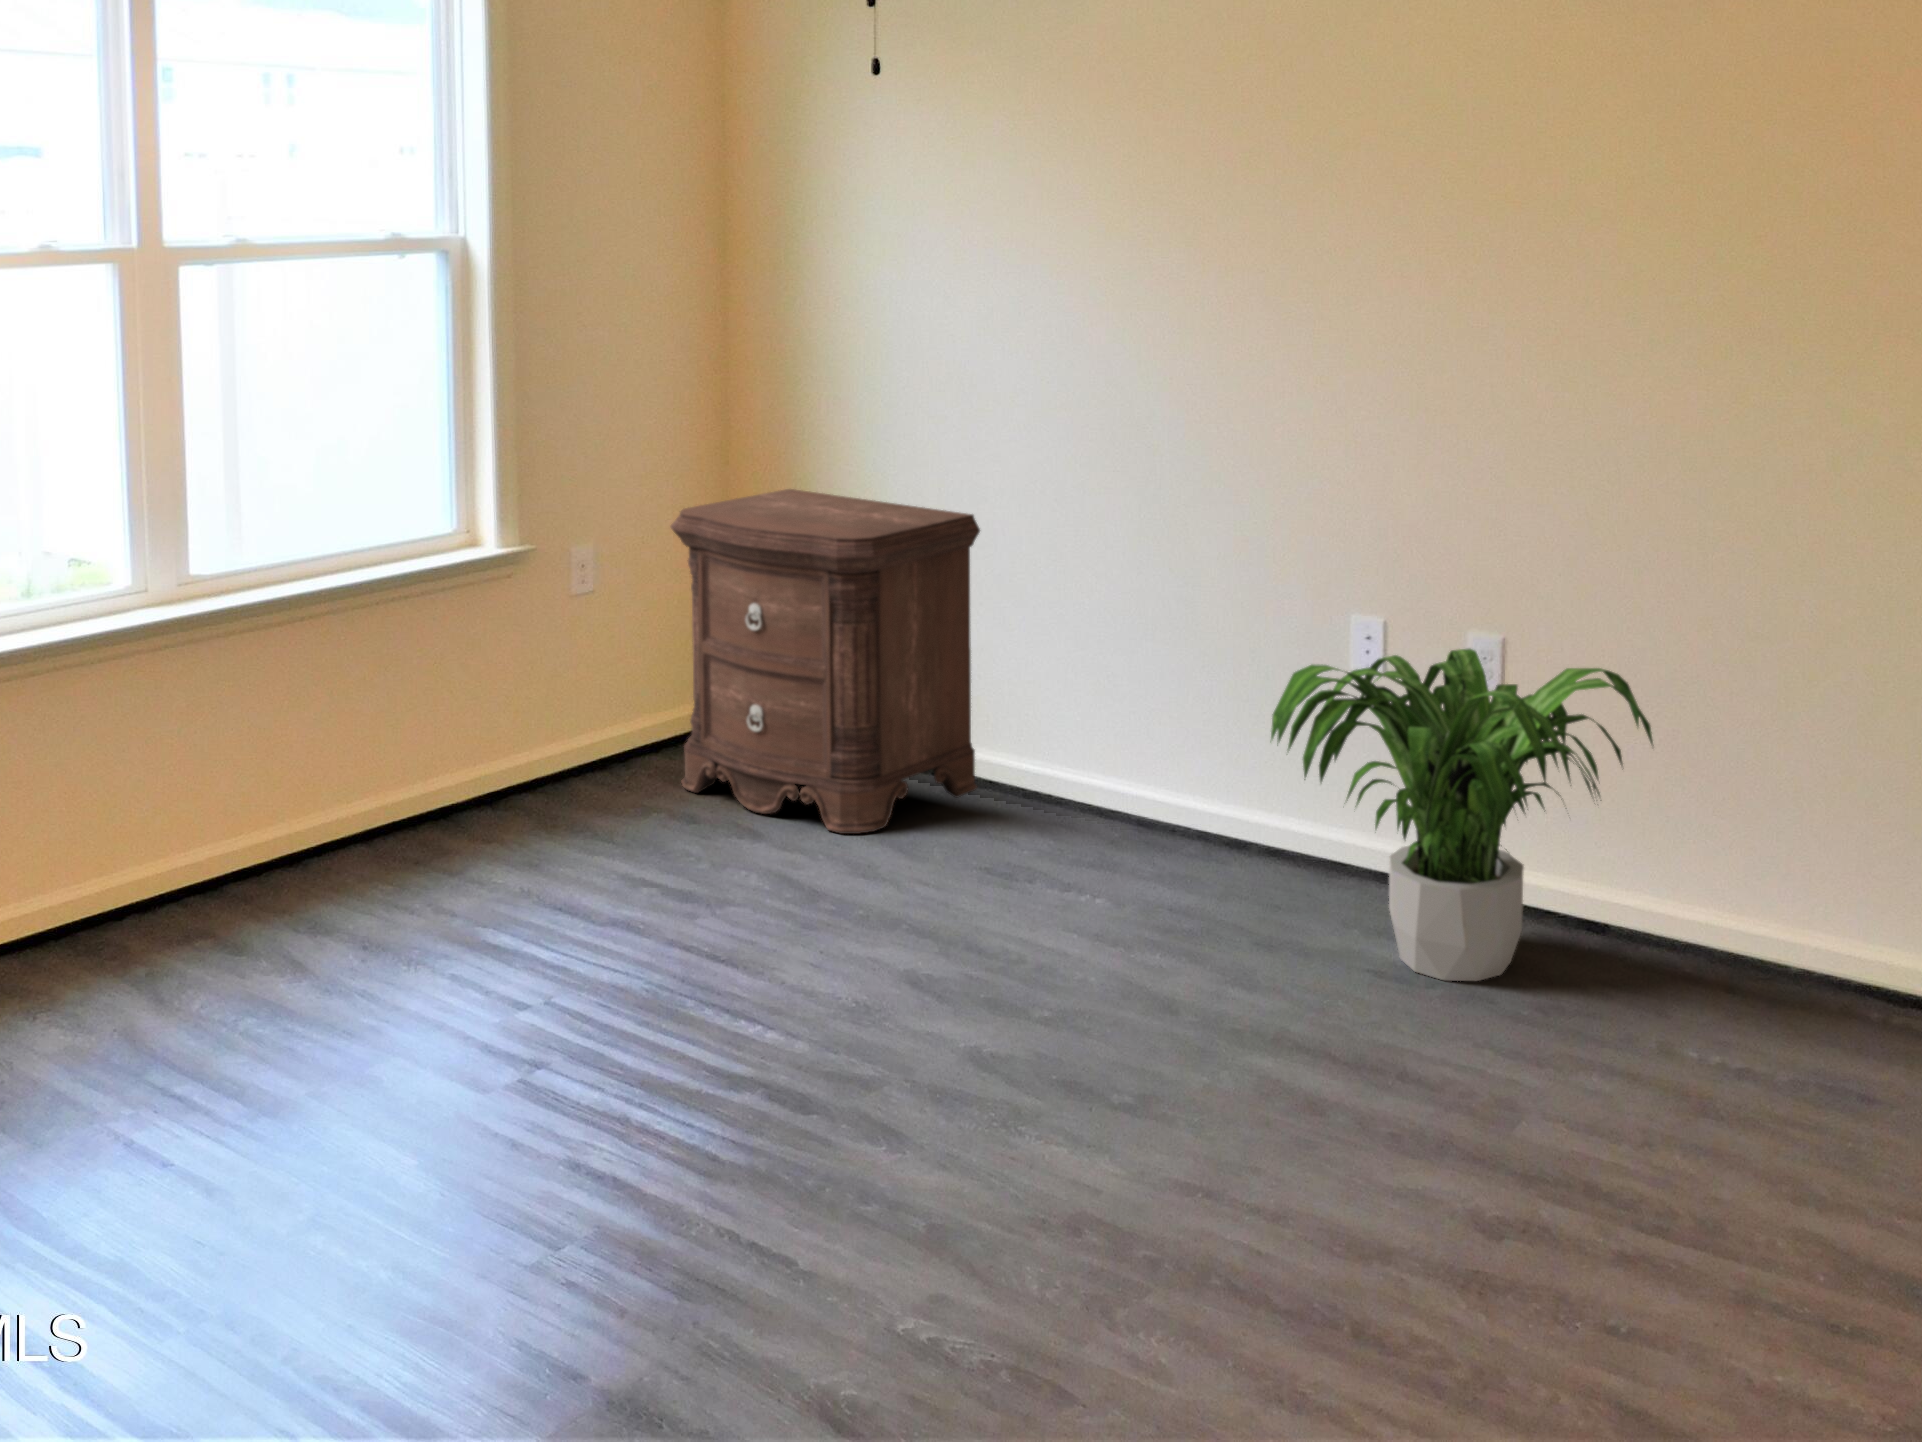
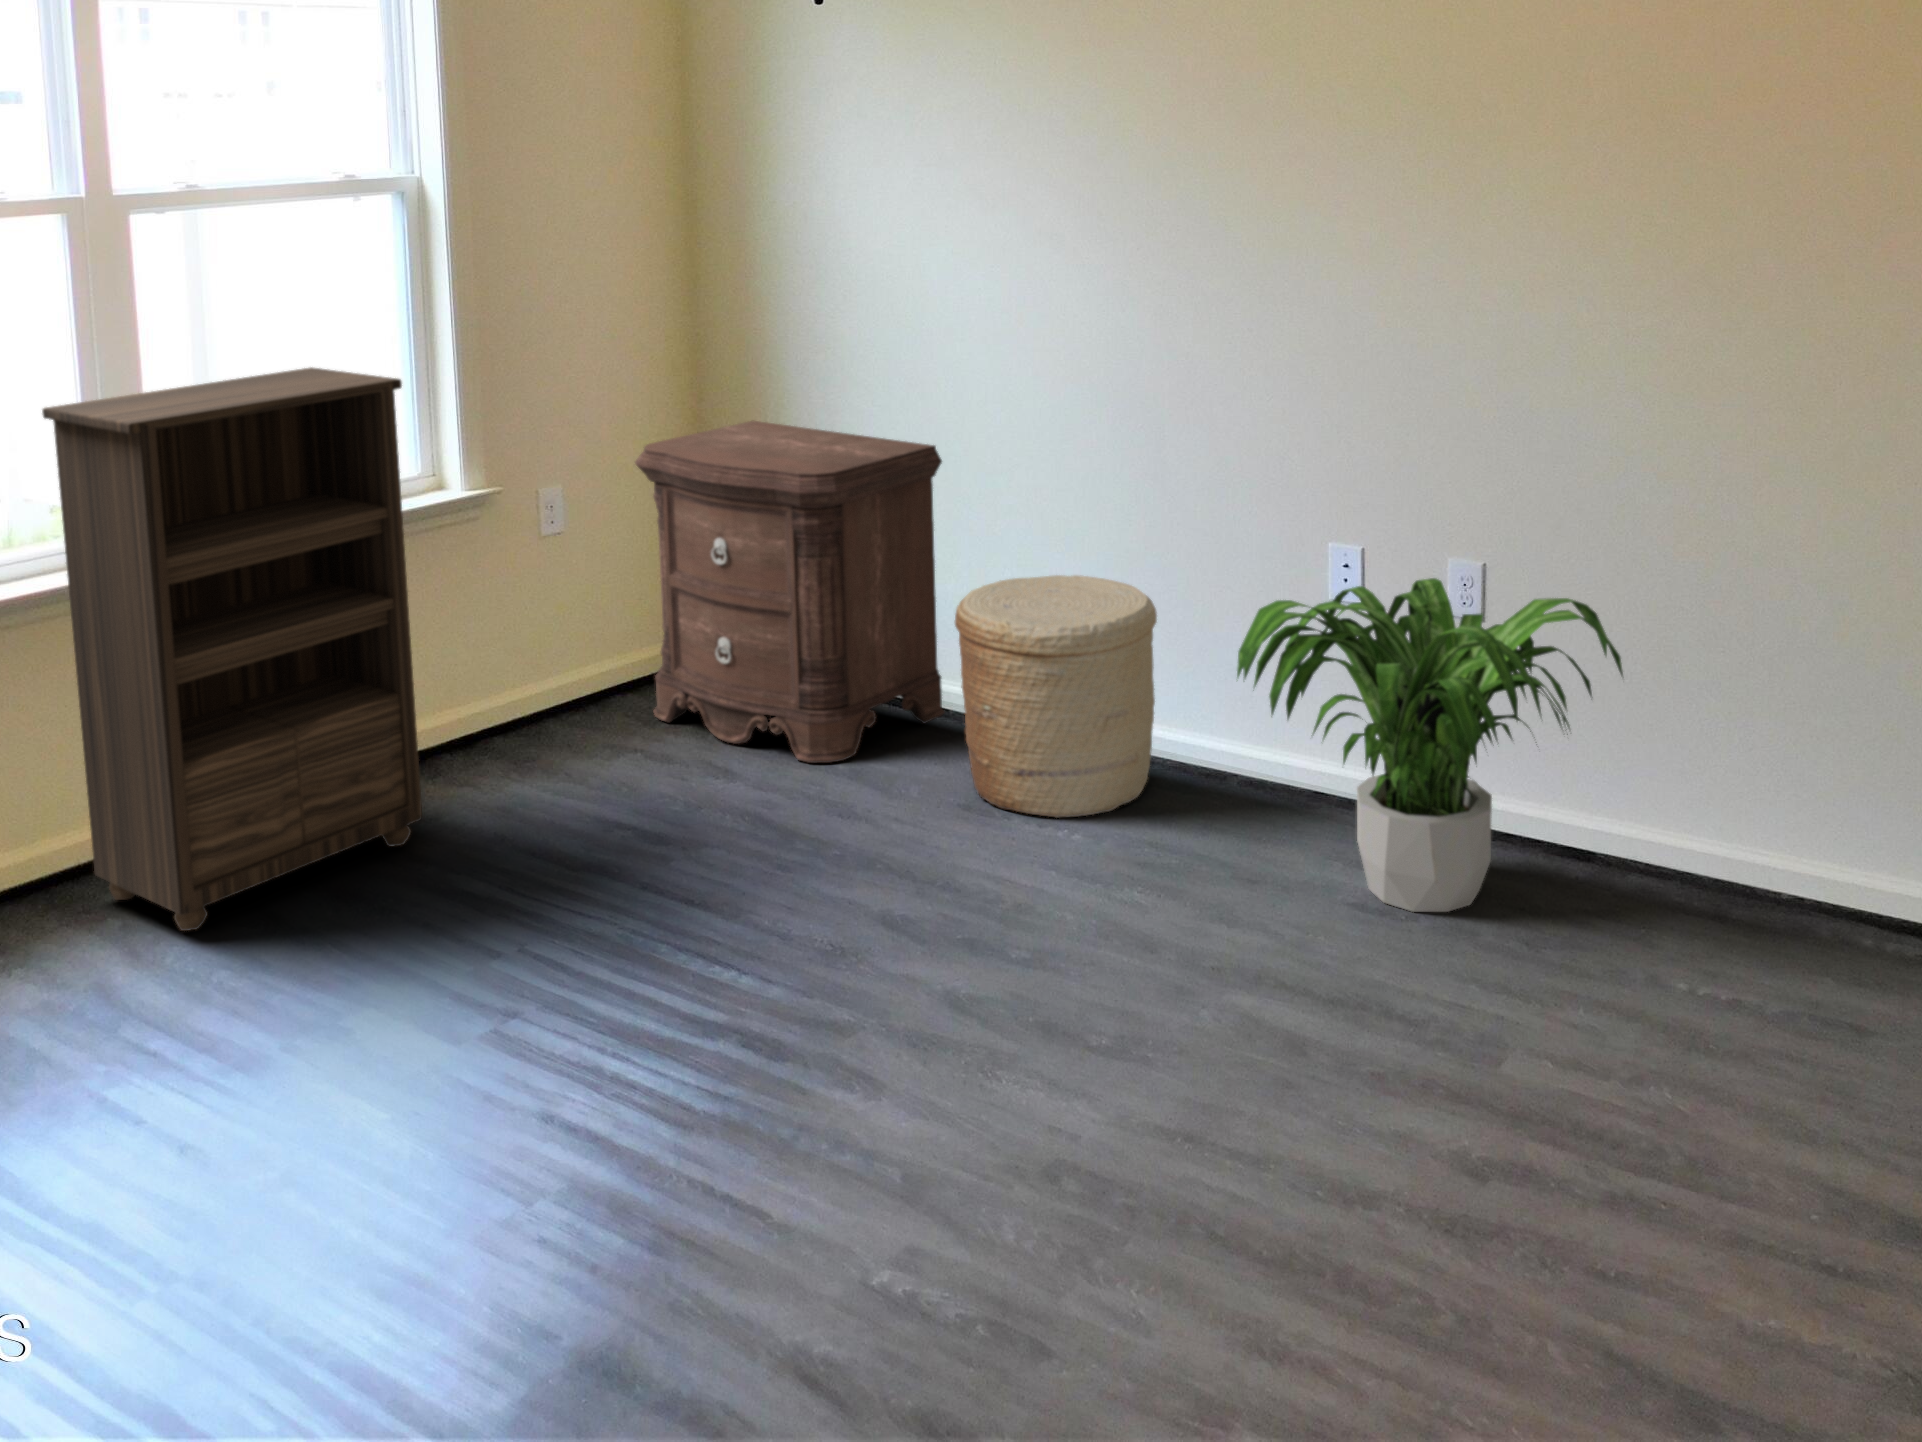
bookshelf: none [92,421,450,981] -> present [42,367,422,931]
woven basket: none [990,646,1193,888] -> present [955,575,1157,818]

